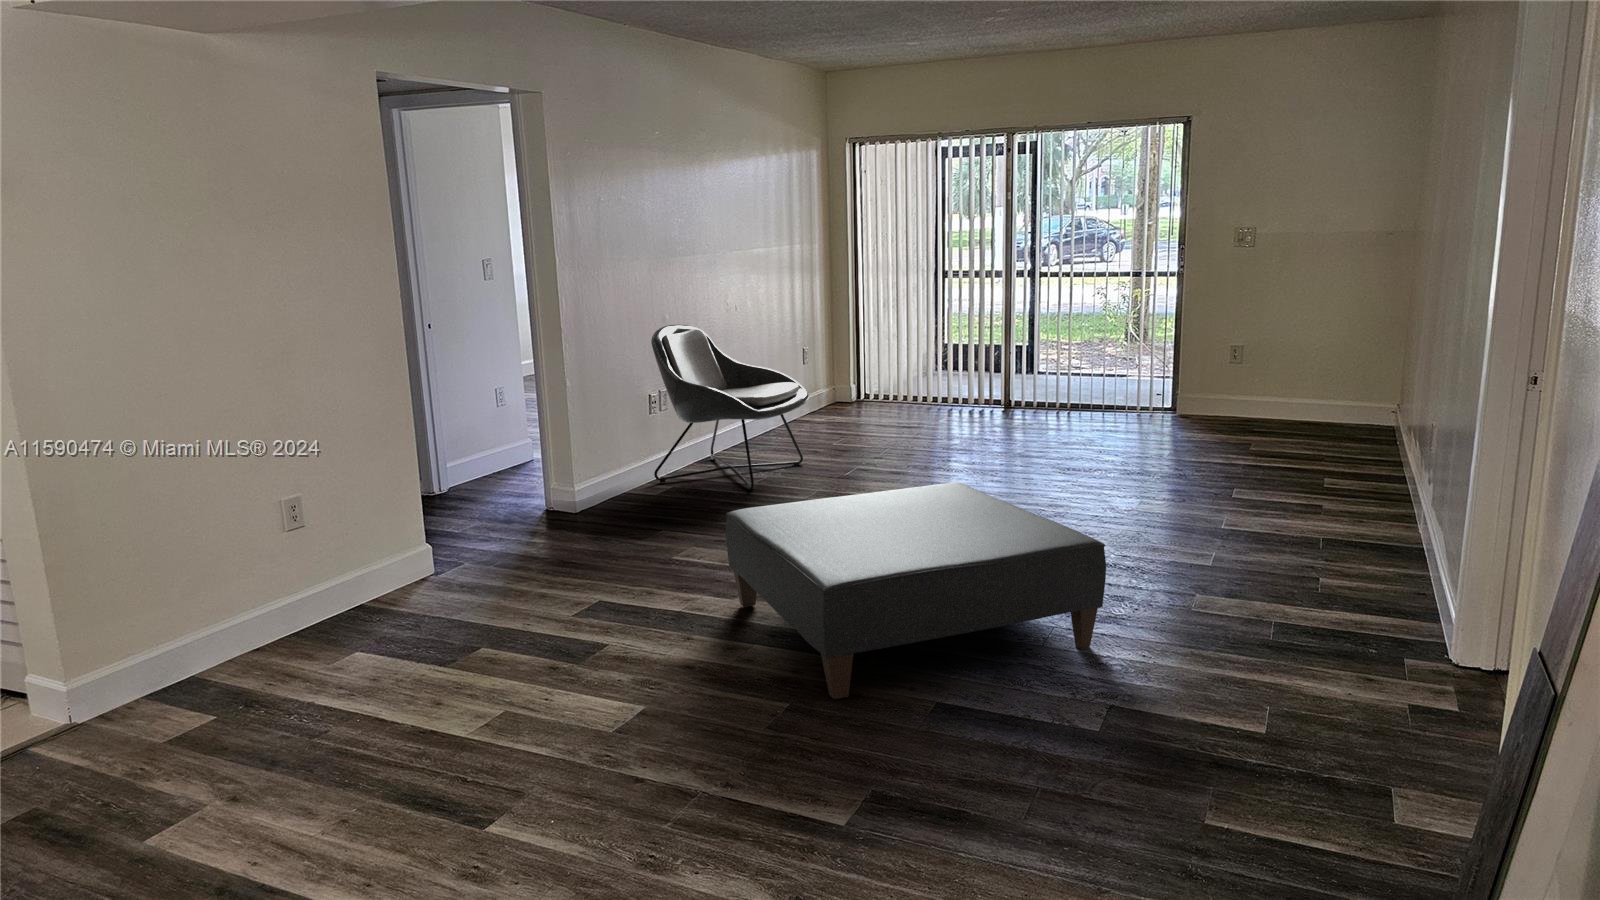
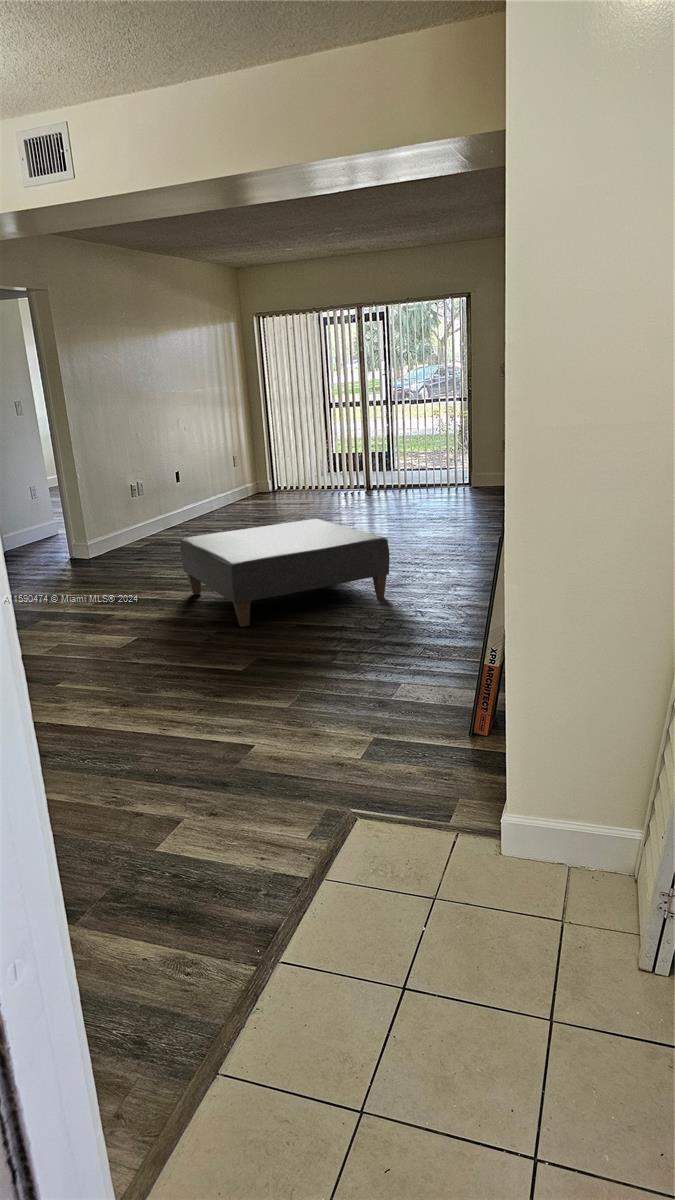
lounge chair: present [651,325,809,490] -> none [131,440,235,542]

